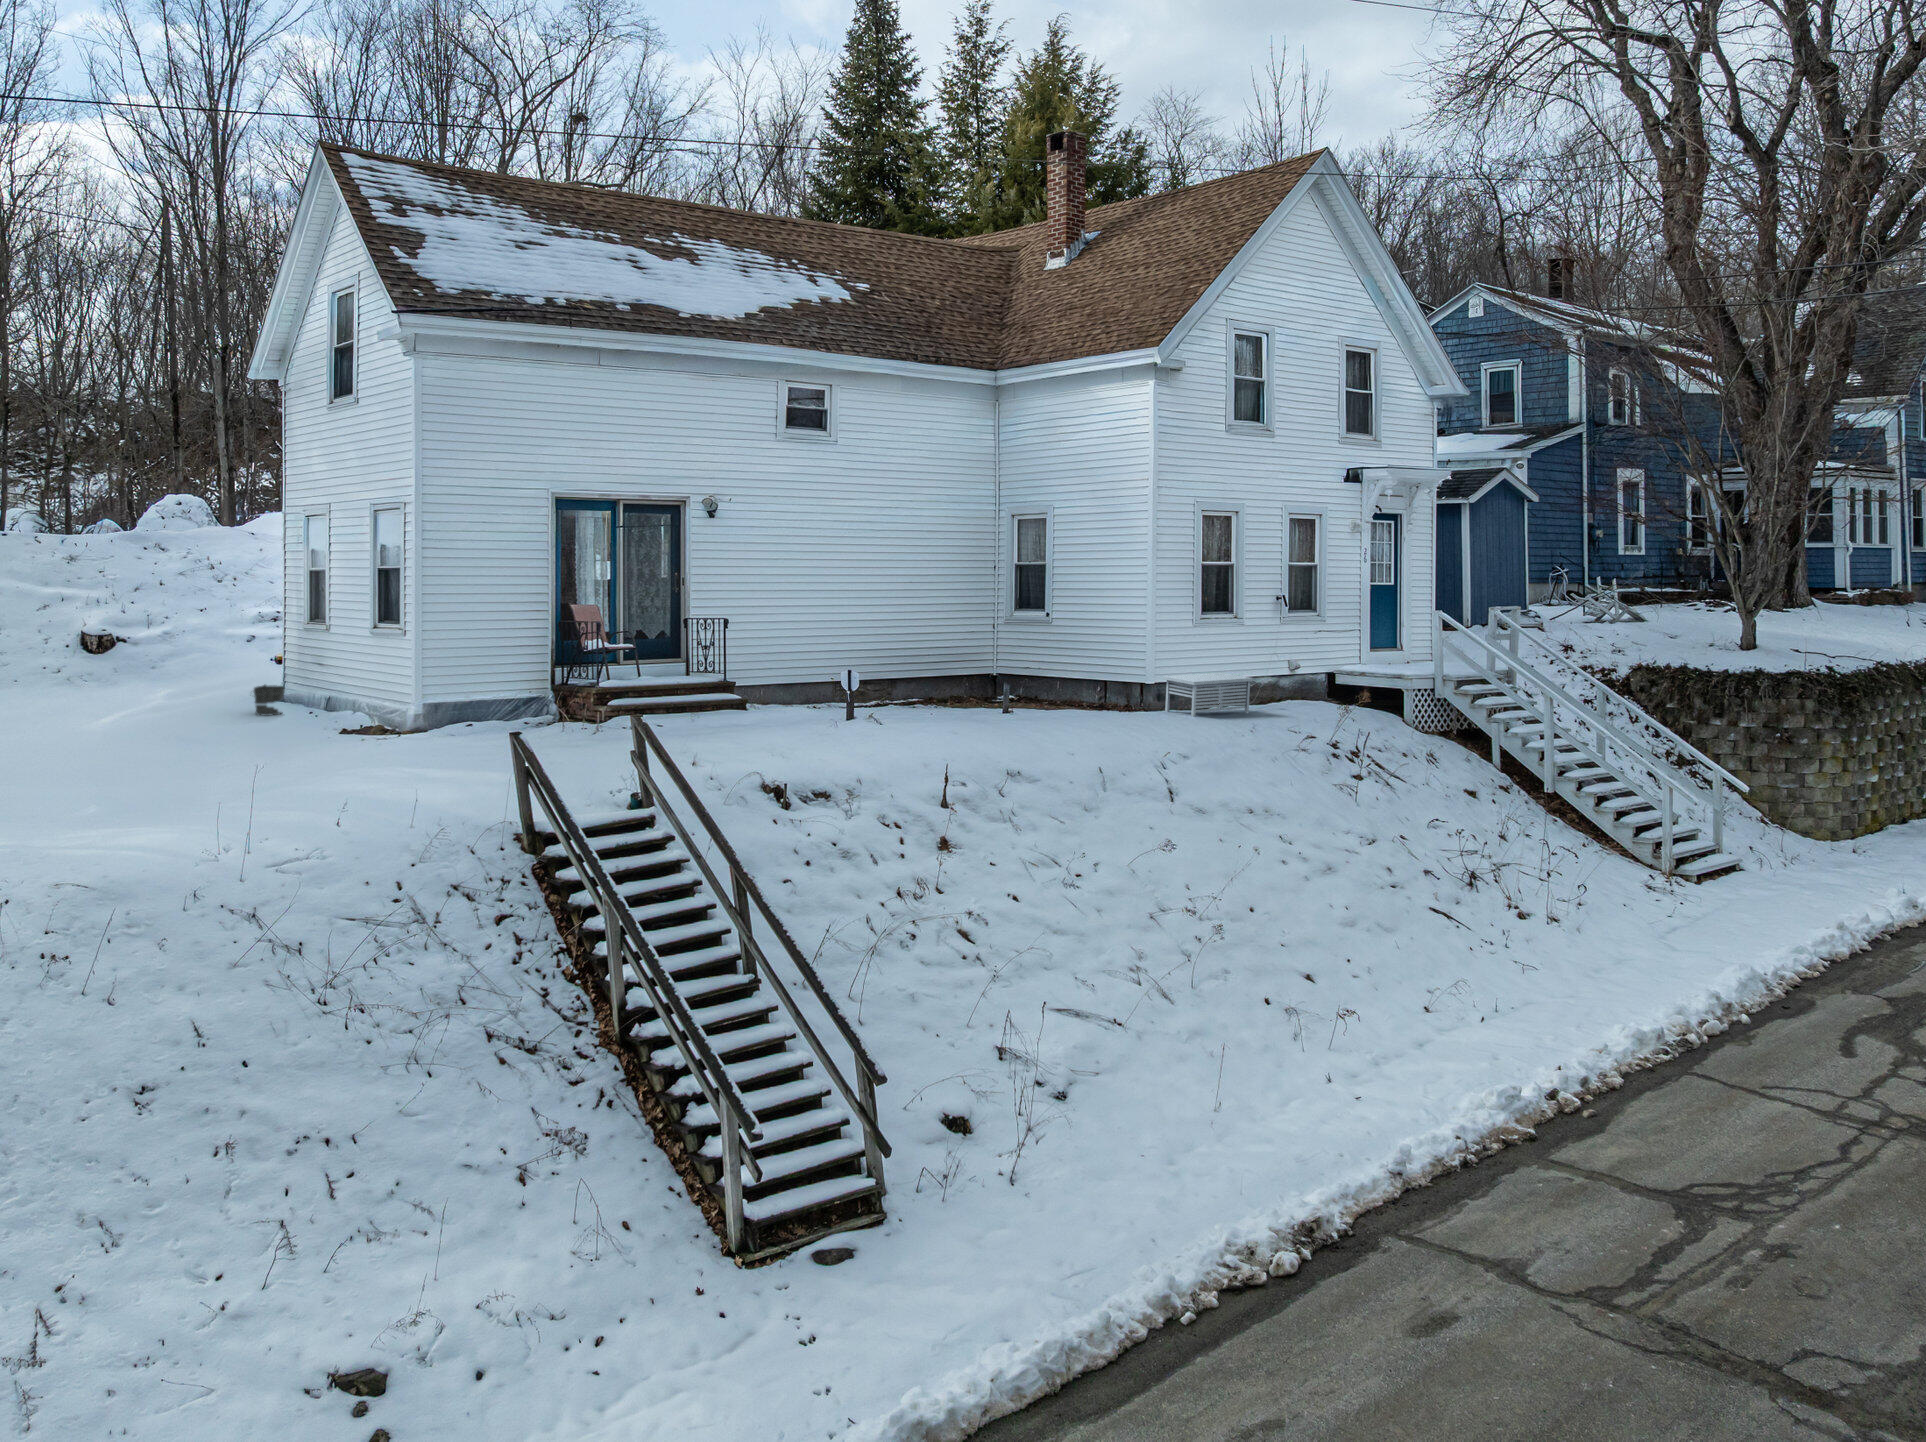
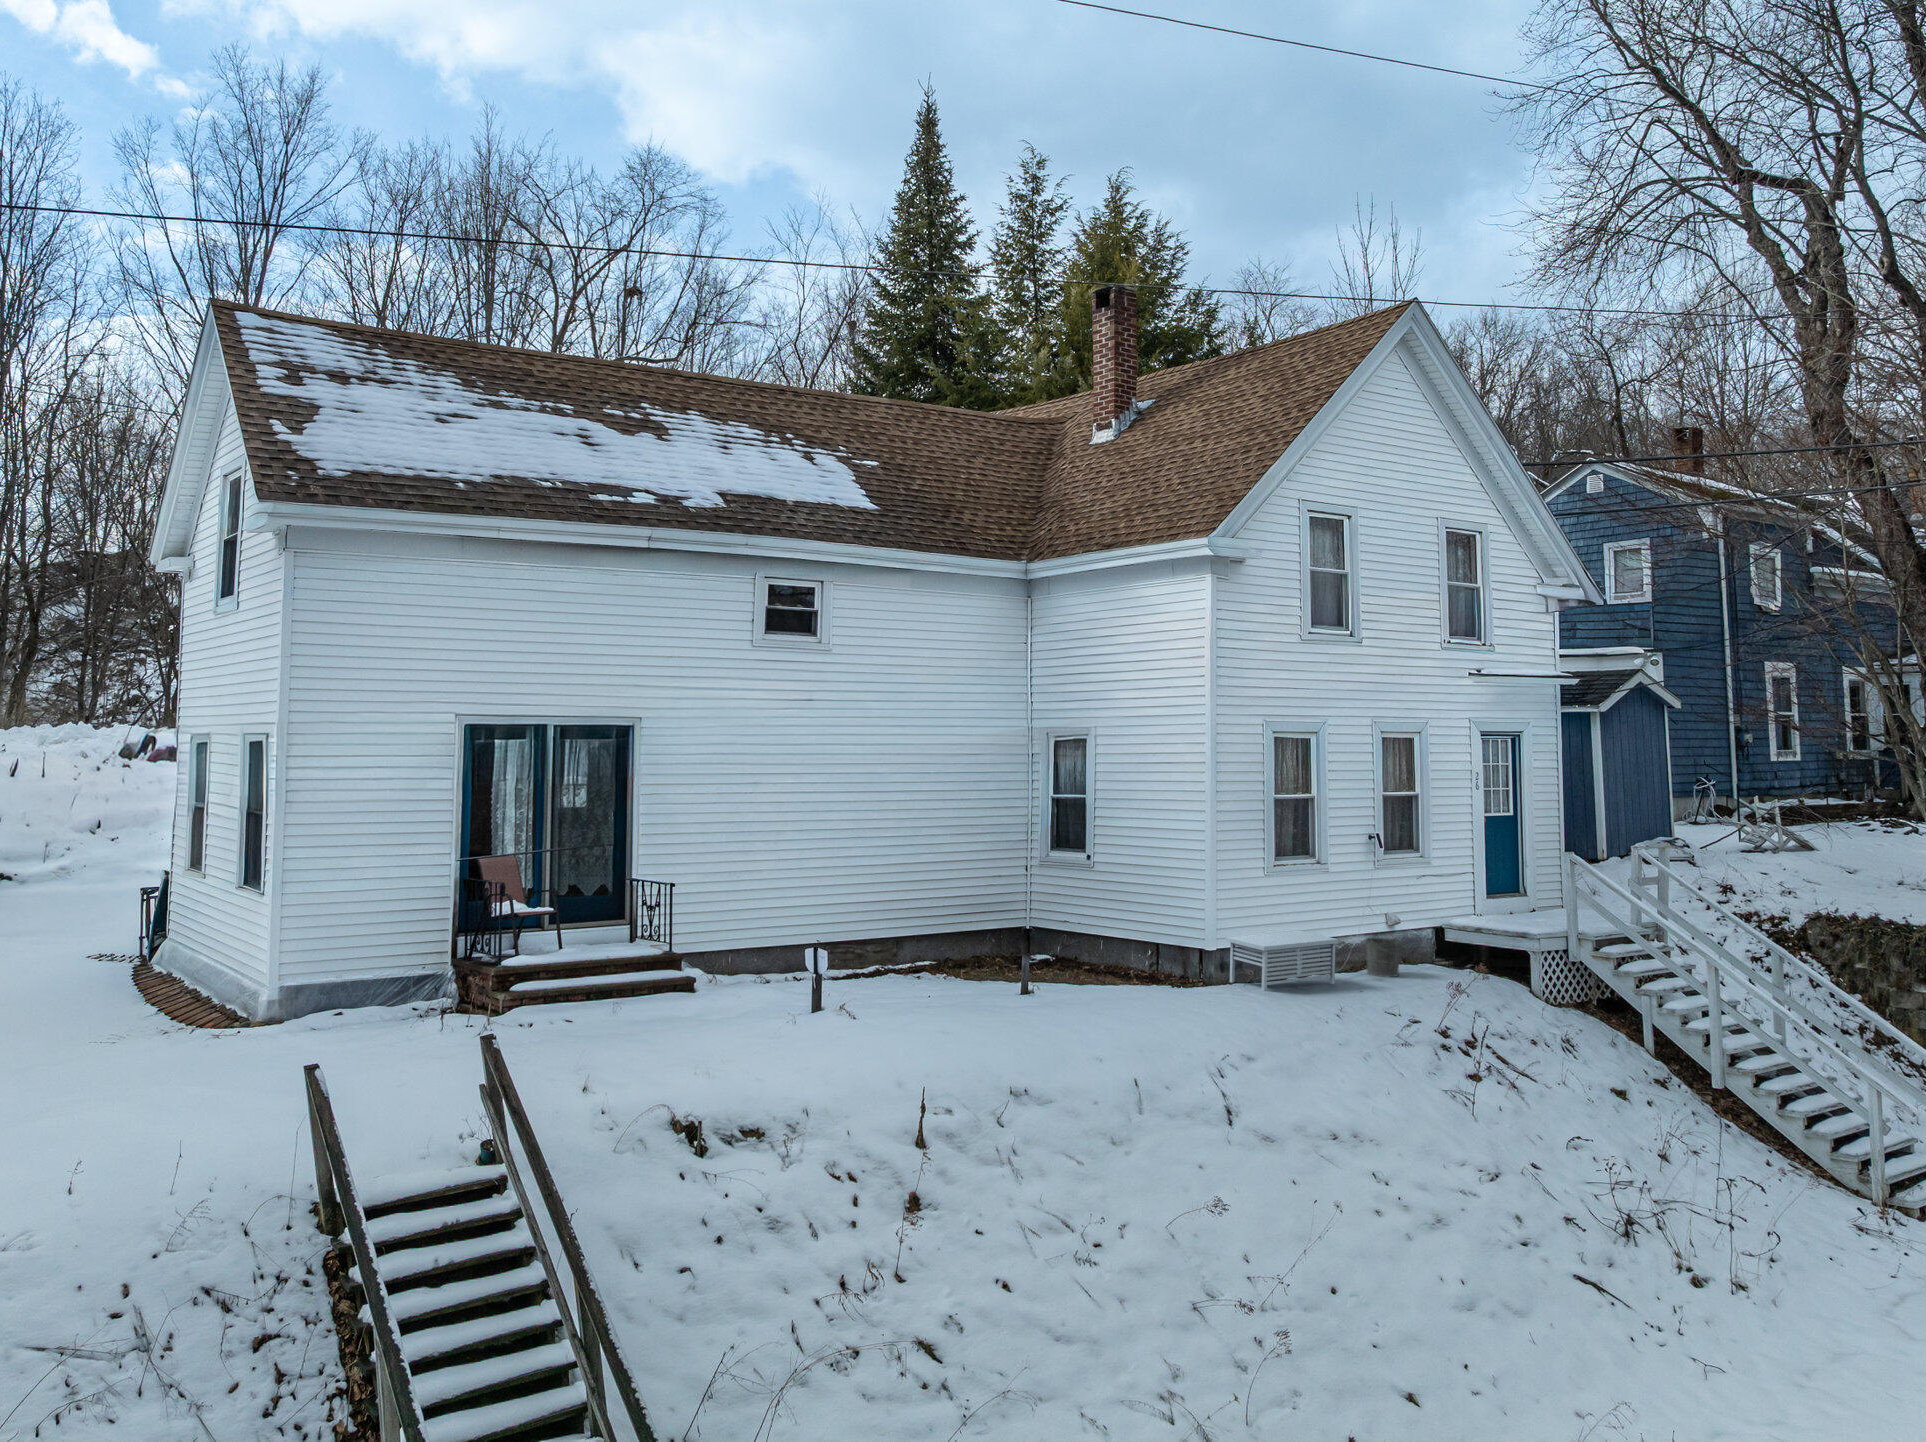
bucket: present [253,685,285,716] -> present [1365,938,1402,977]

